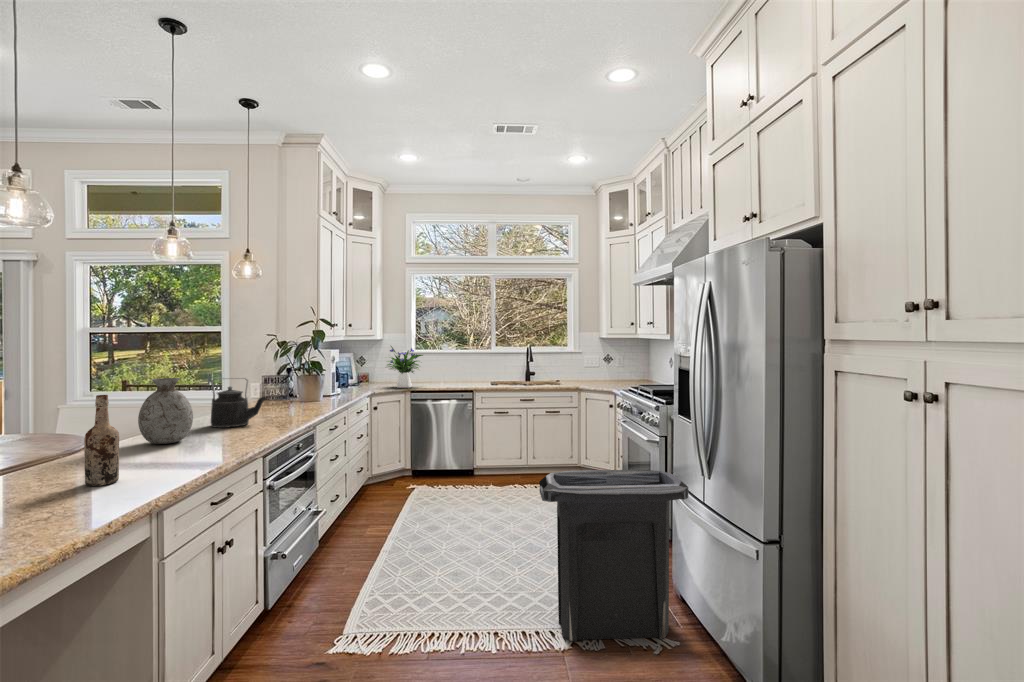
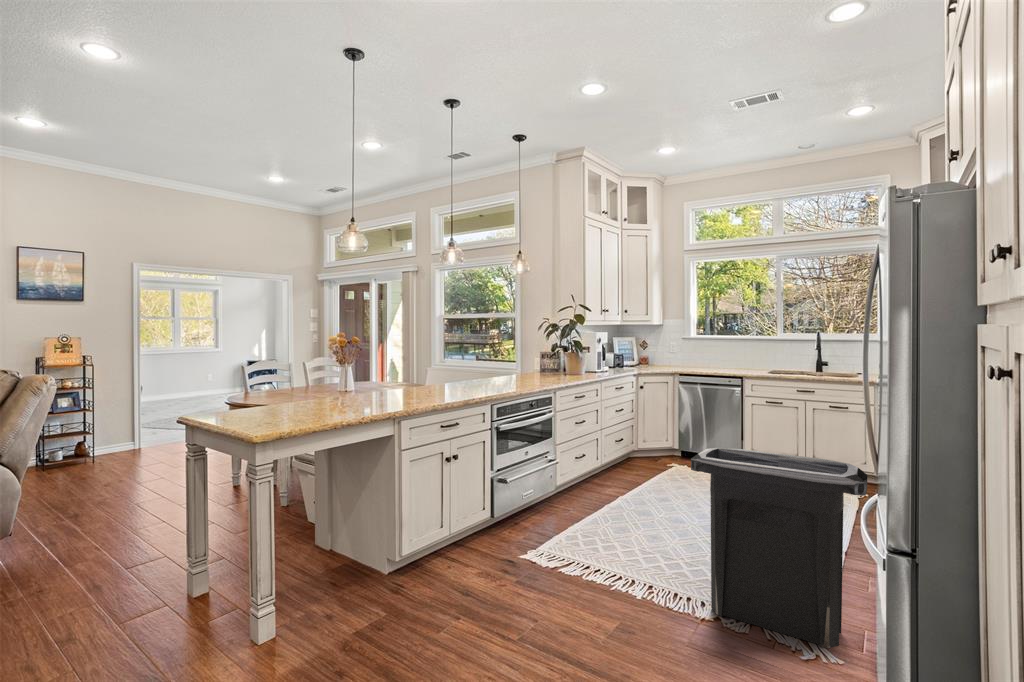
flower arrangement: present [387,346,423,388] -> none [650,330,690,371]
vase: present [138,378,193,444] -> none [427,346,458,390]
kettle: present [211,378,266,428] -> none [480,350,515,386]
wine bottle: present [84,395,119,486] -> none [376,350,393,405]

